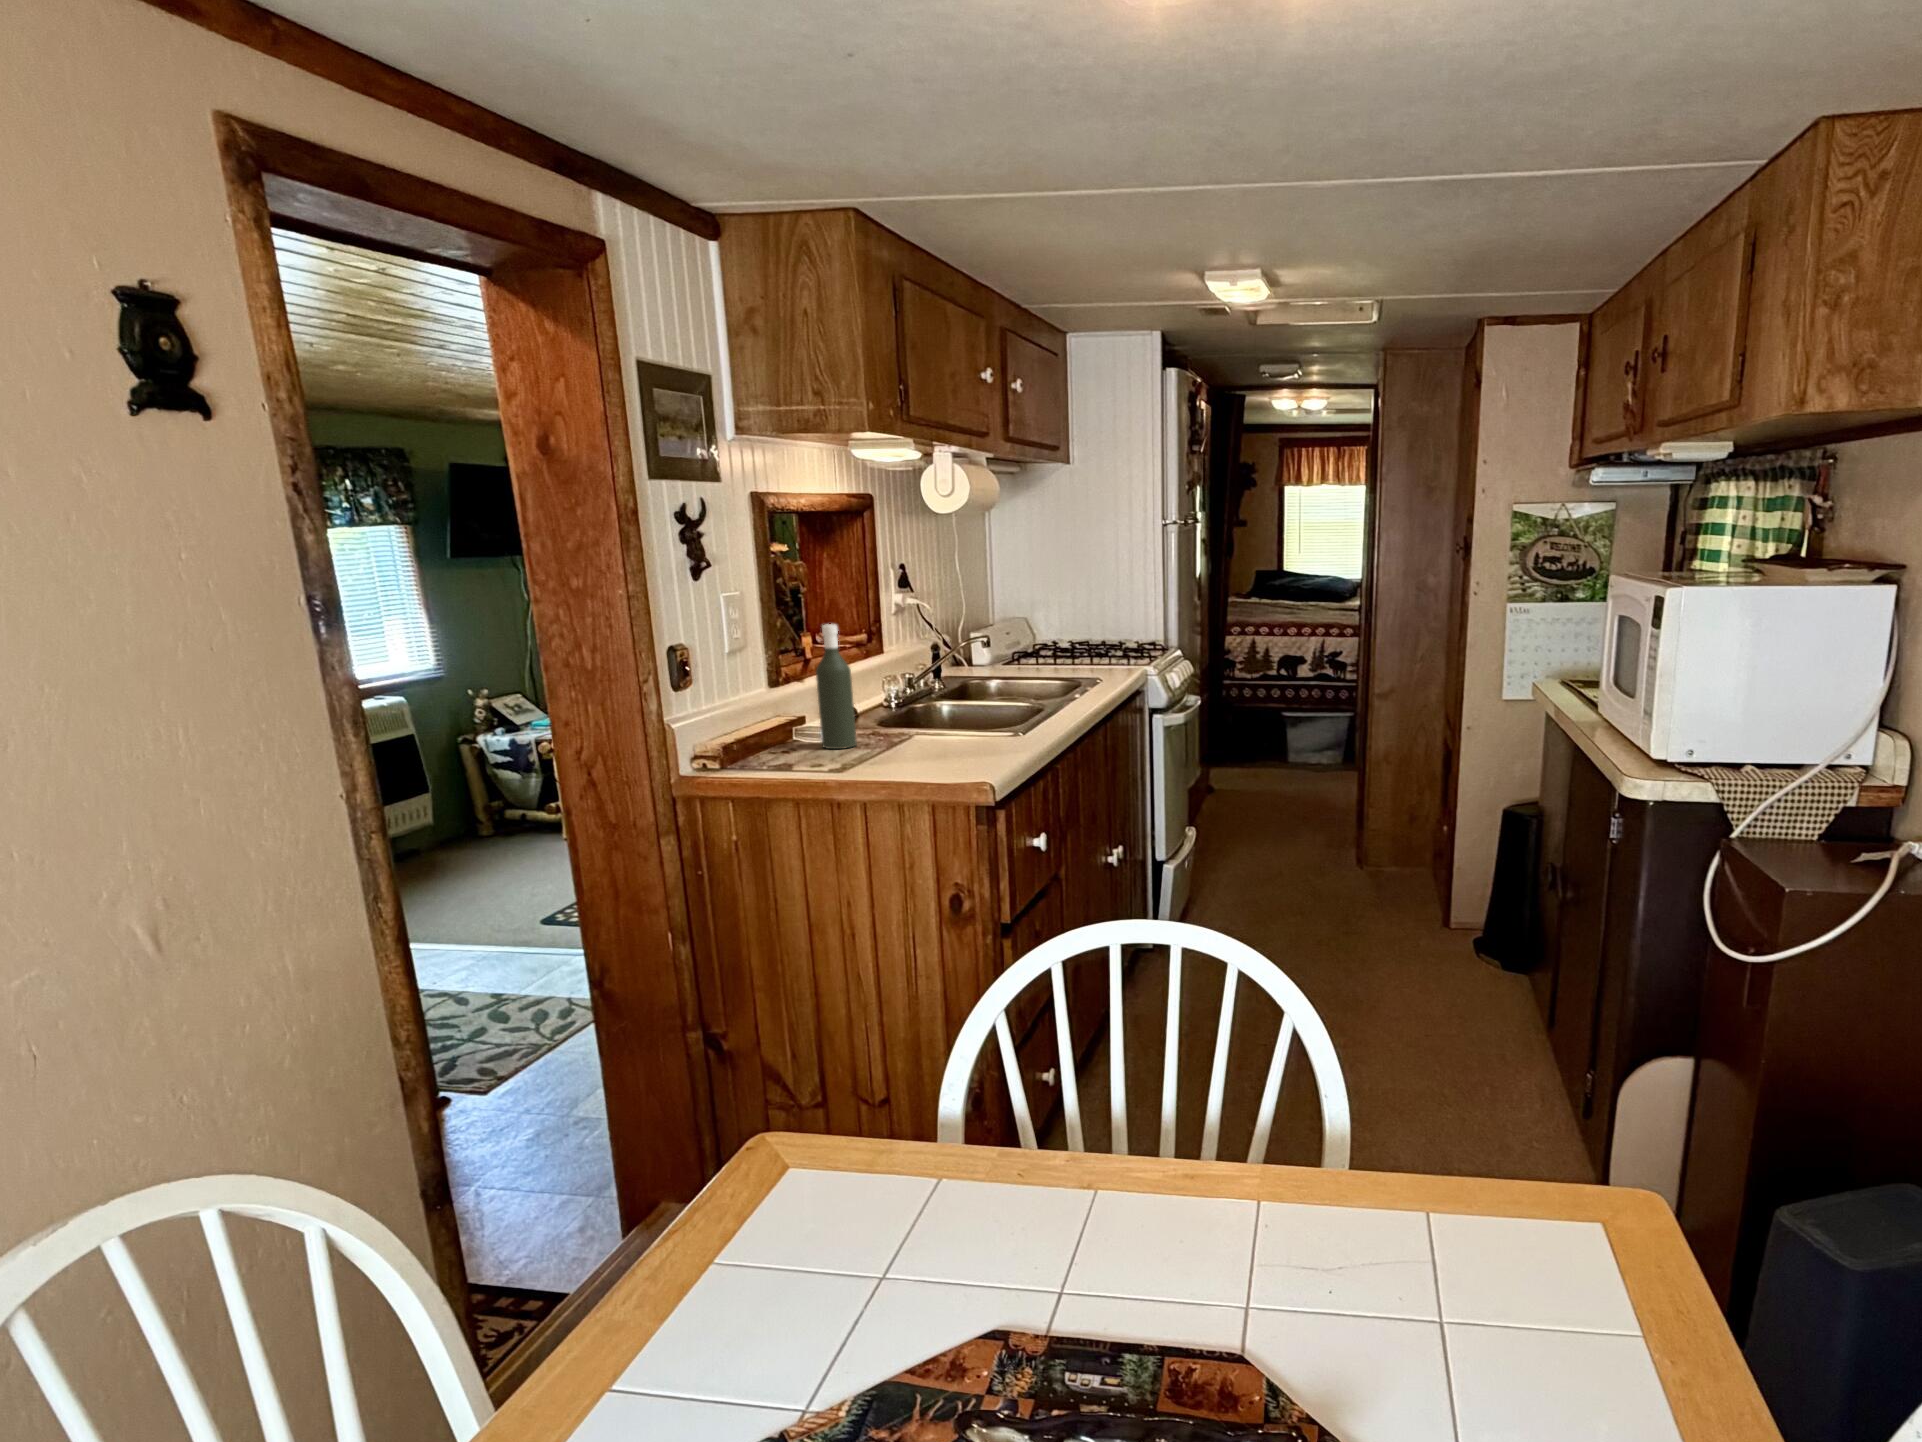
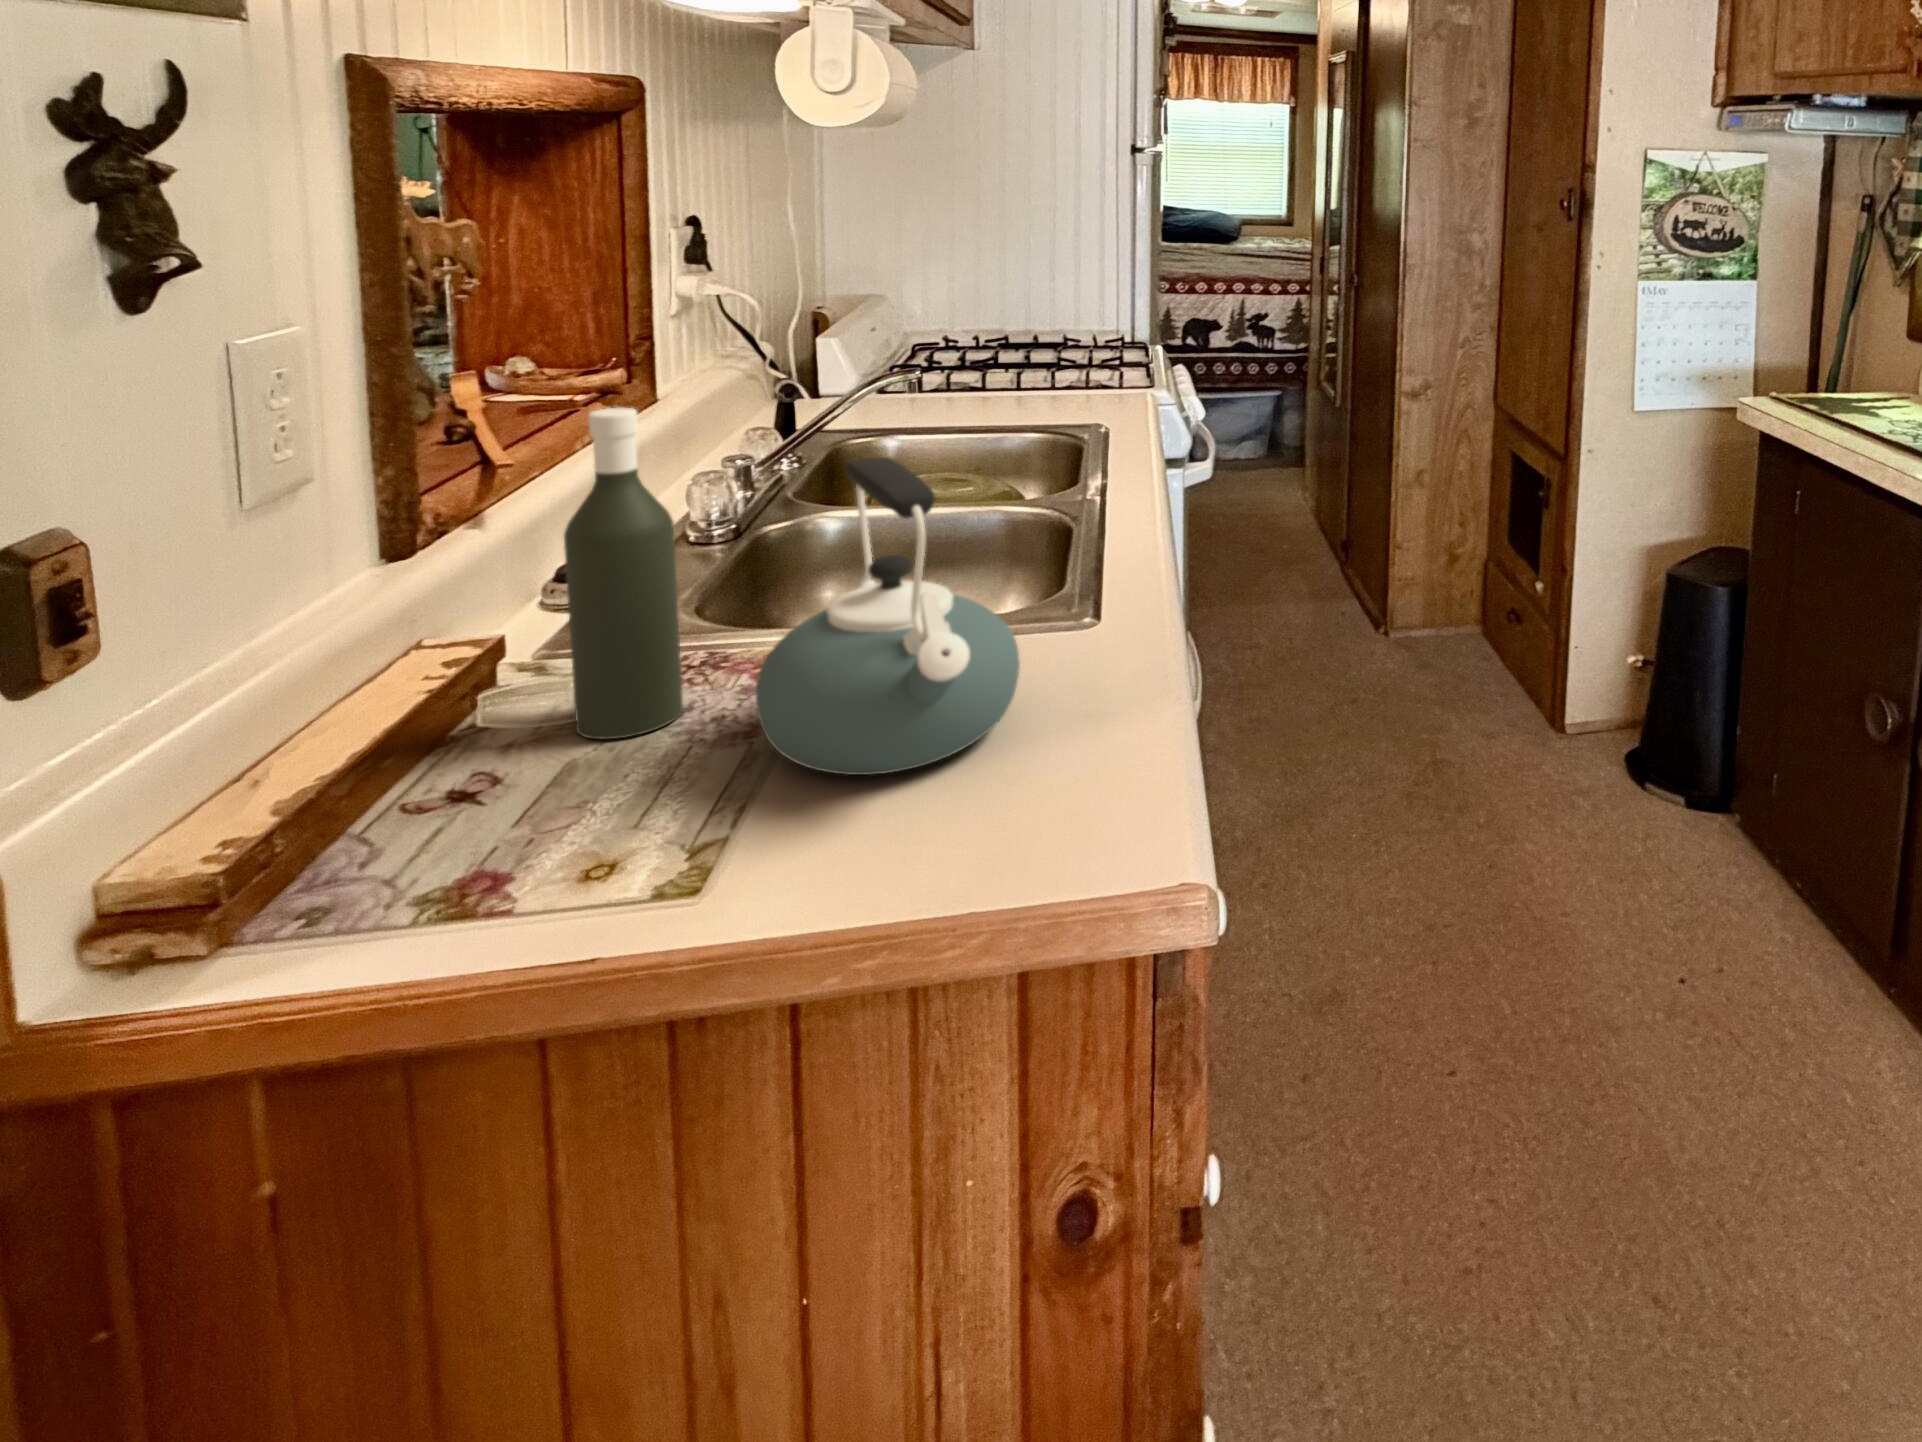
kettle: none [871,646,966,761] -> present [756,457,1020,775]

